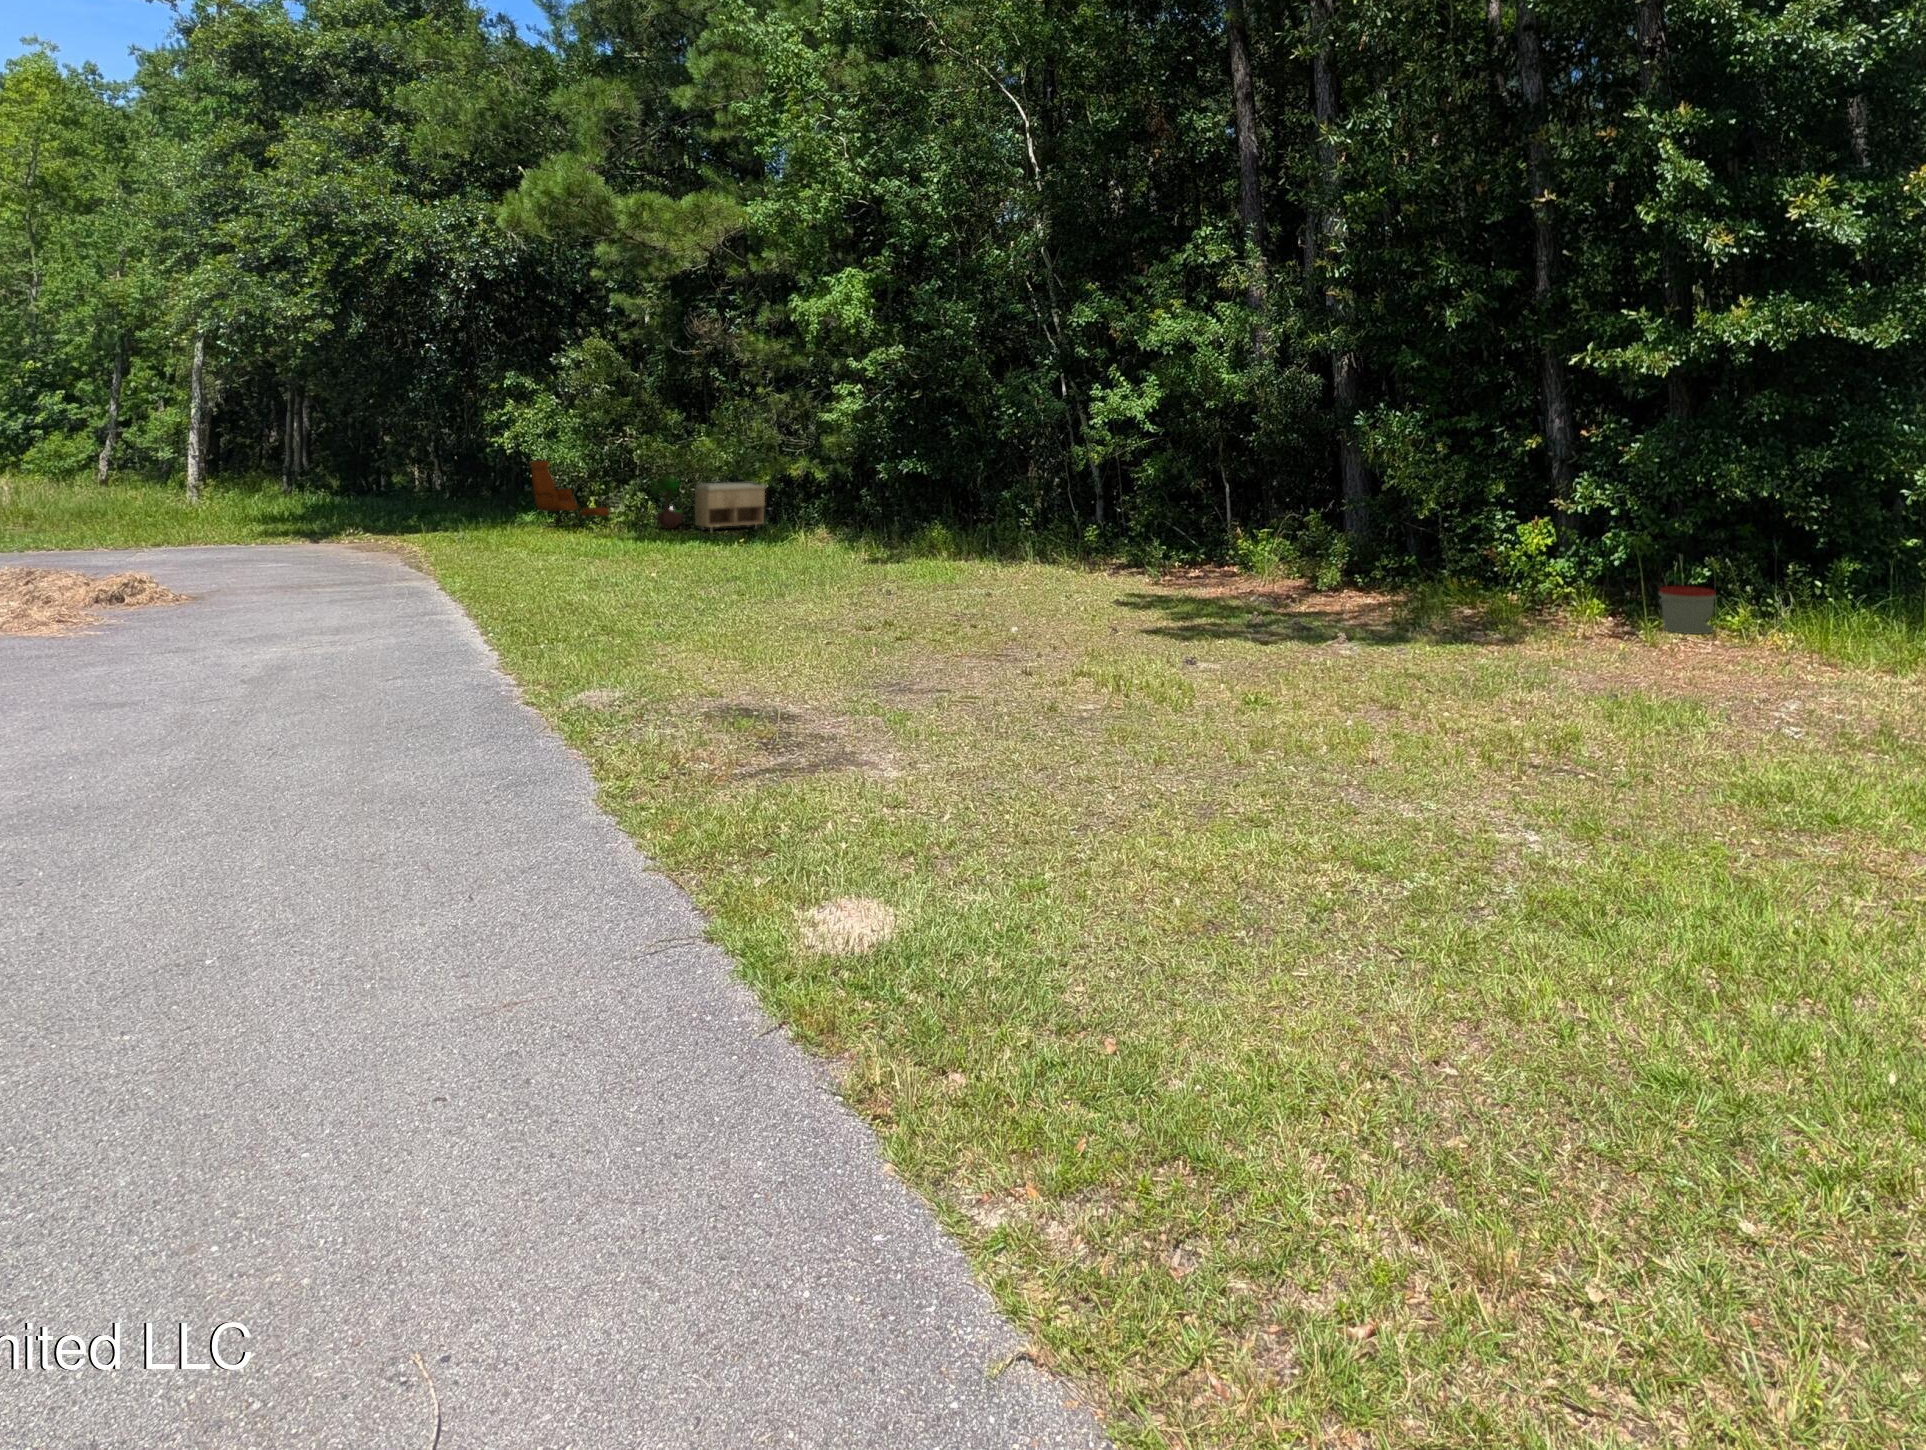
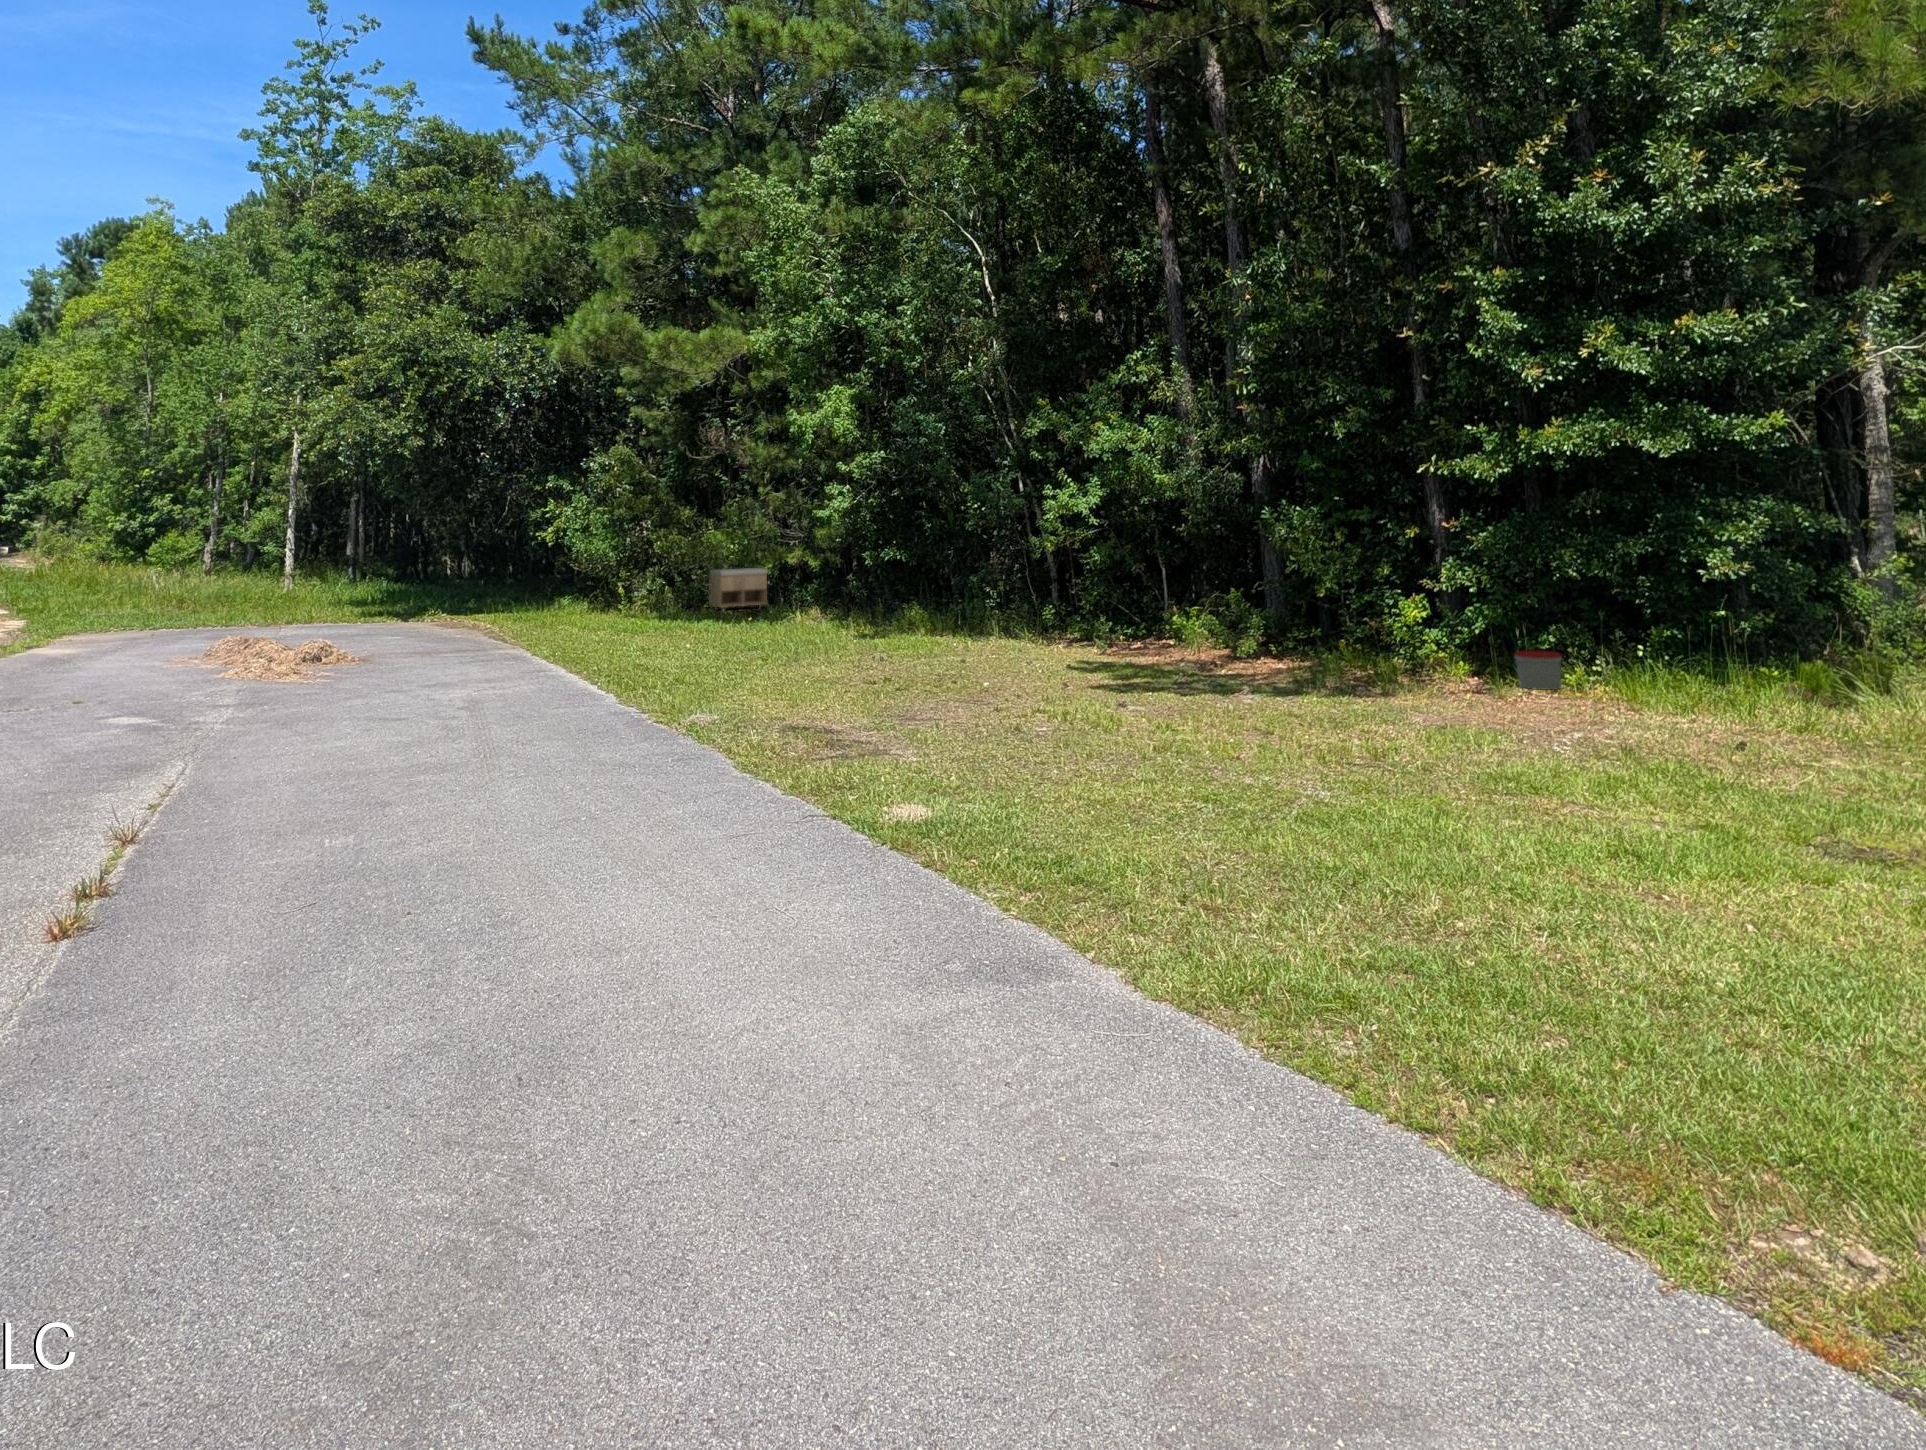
lounge chair: present [530,460,610,526] -> none [573,551,638,608]
potted tree: present [650,476,683,529] -> none [671,559,699,609]

